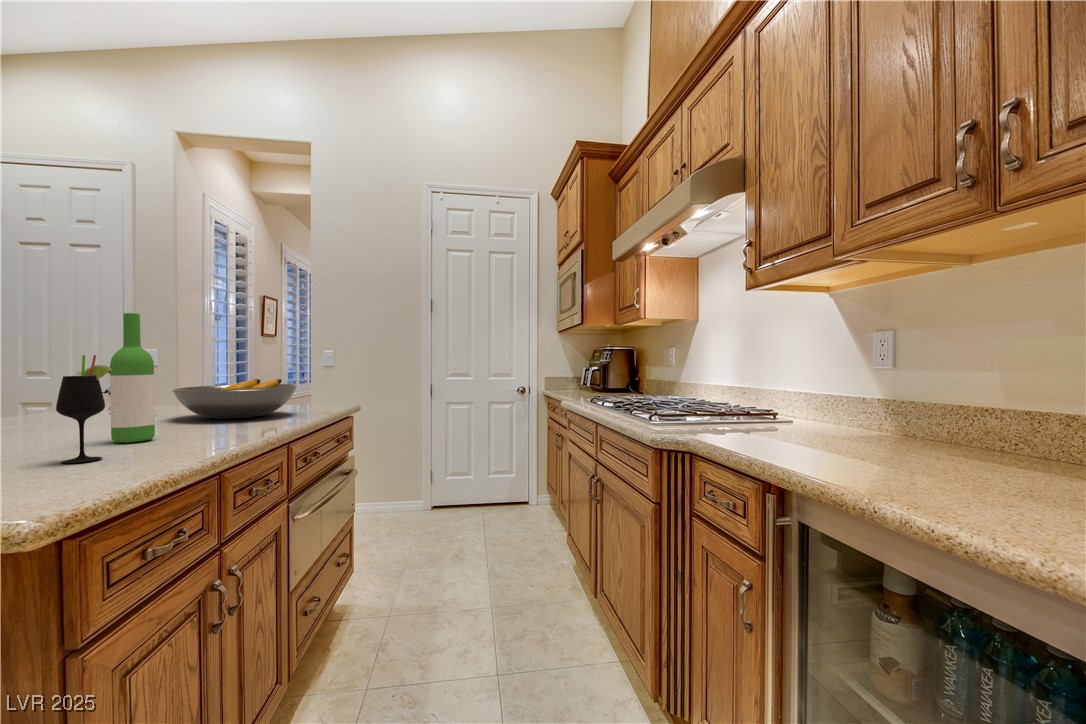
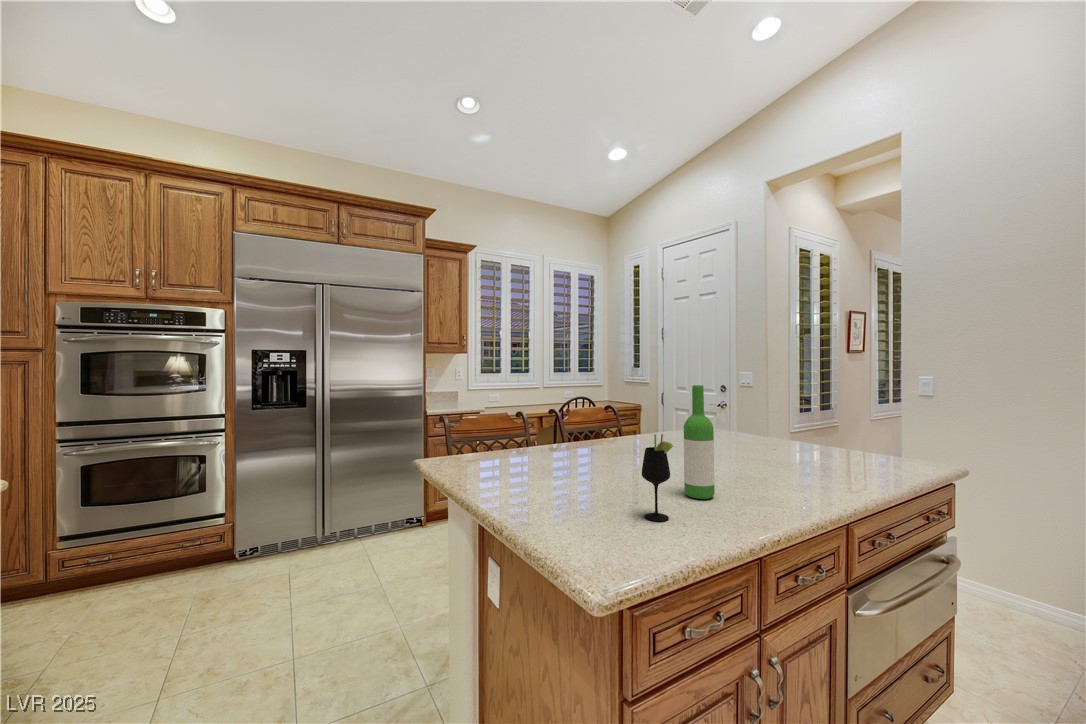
fruit bowl: present [172,379,297,419] -> none [739,435,864,479]

